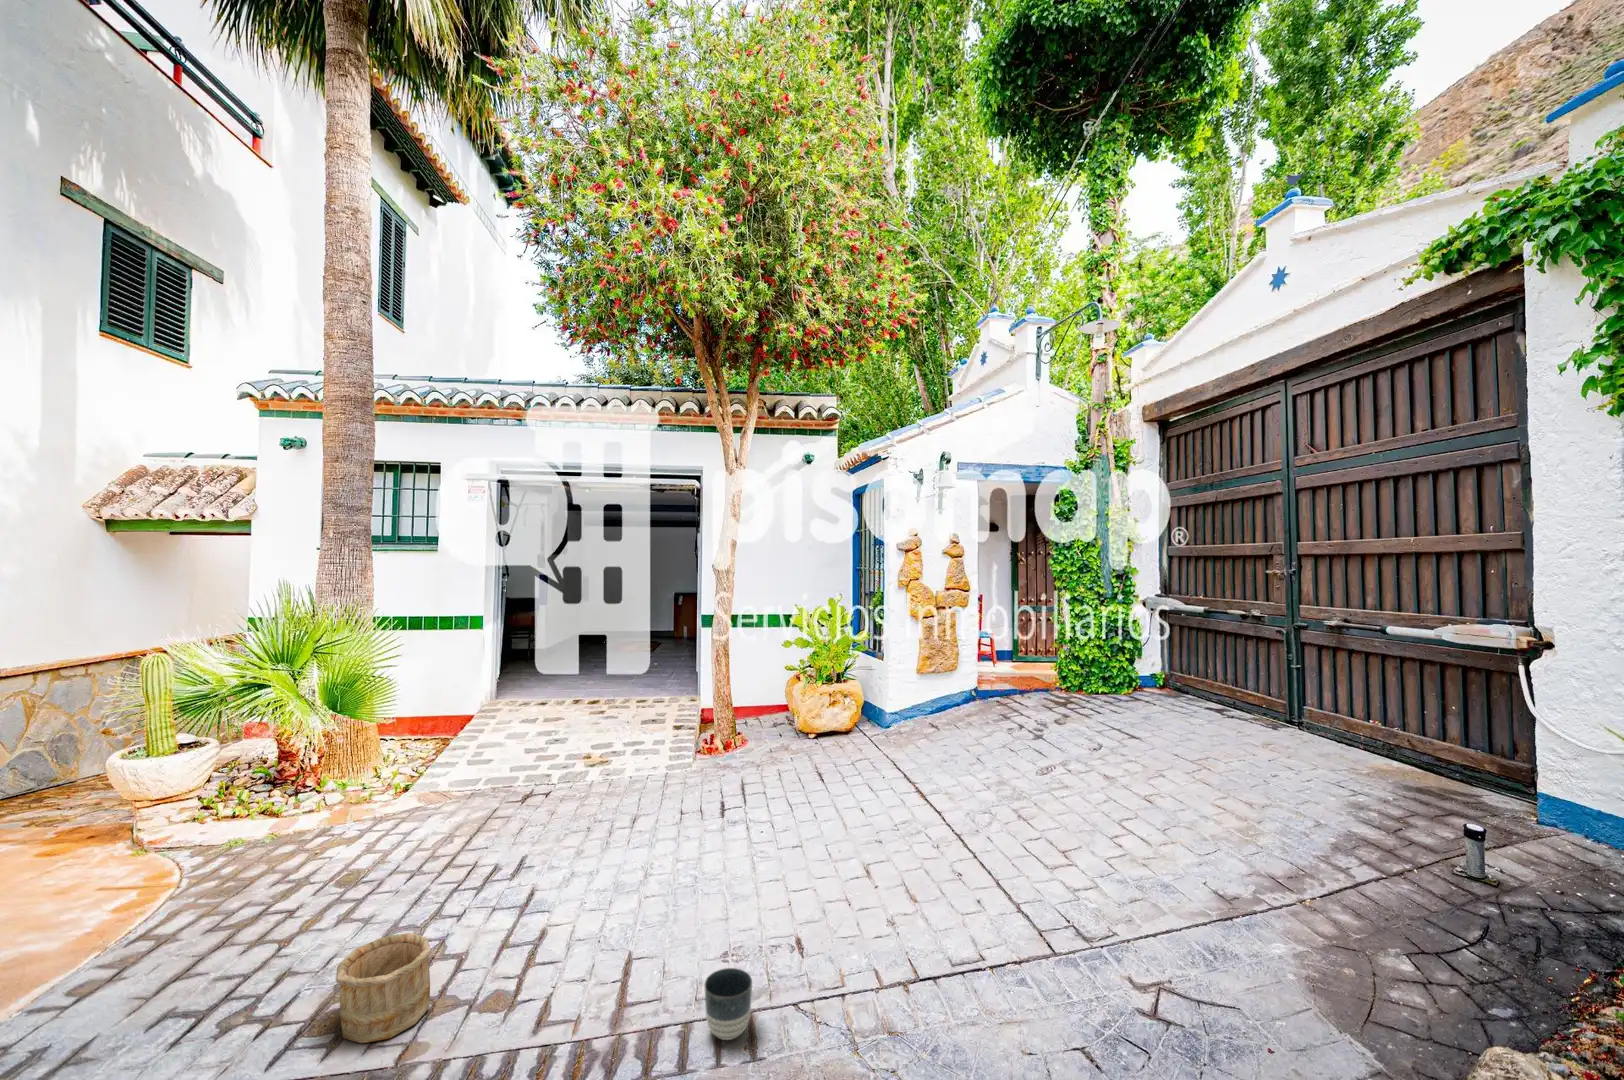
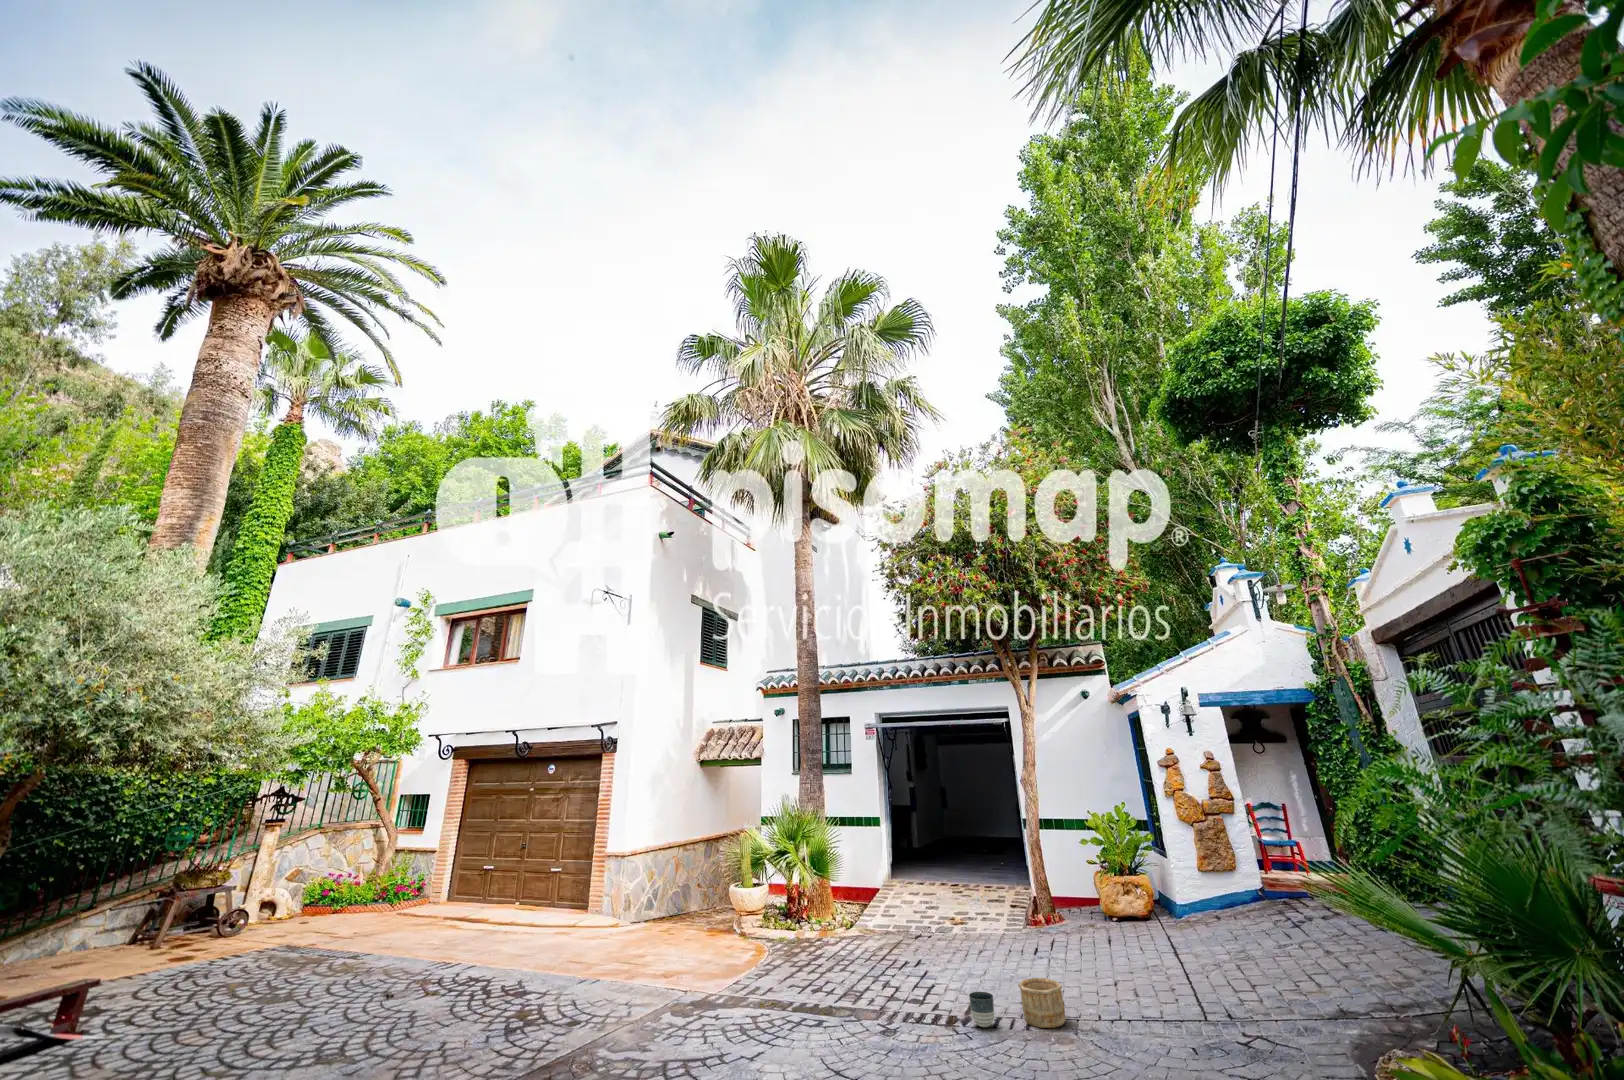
wooden bucket: present [336,933,431,1043] -> present [1018,978,1066,1028]

